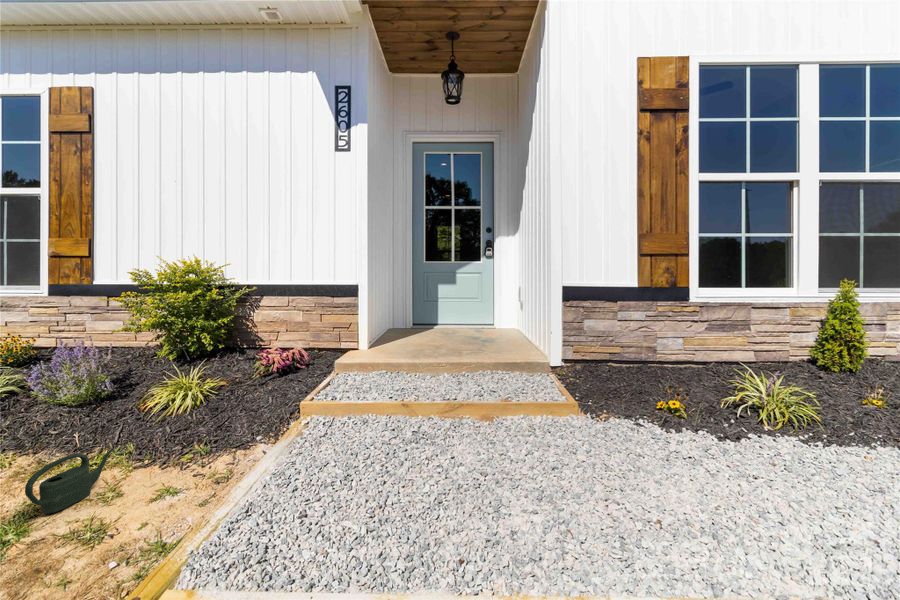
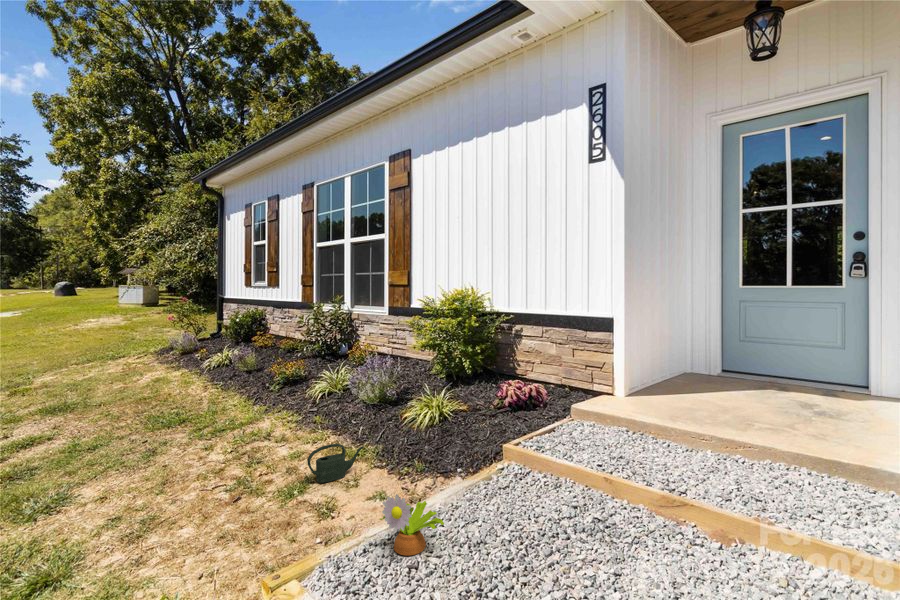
decorative plant: none [244,459,319,522] -> present [380,494,444,556]

